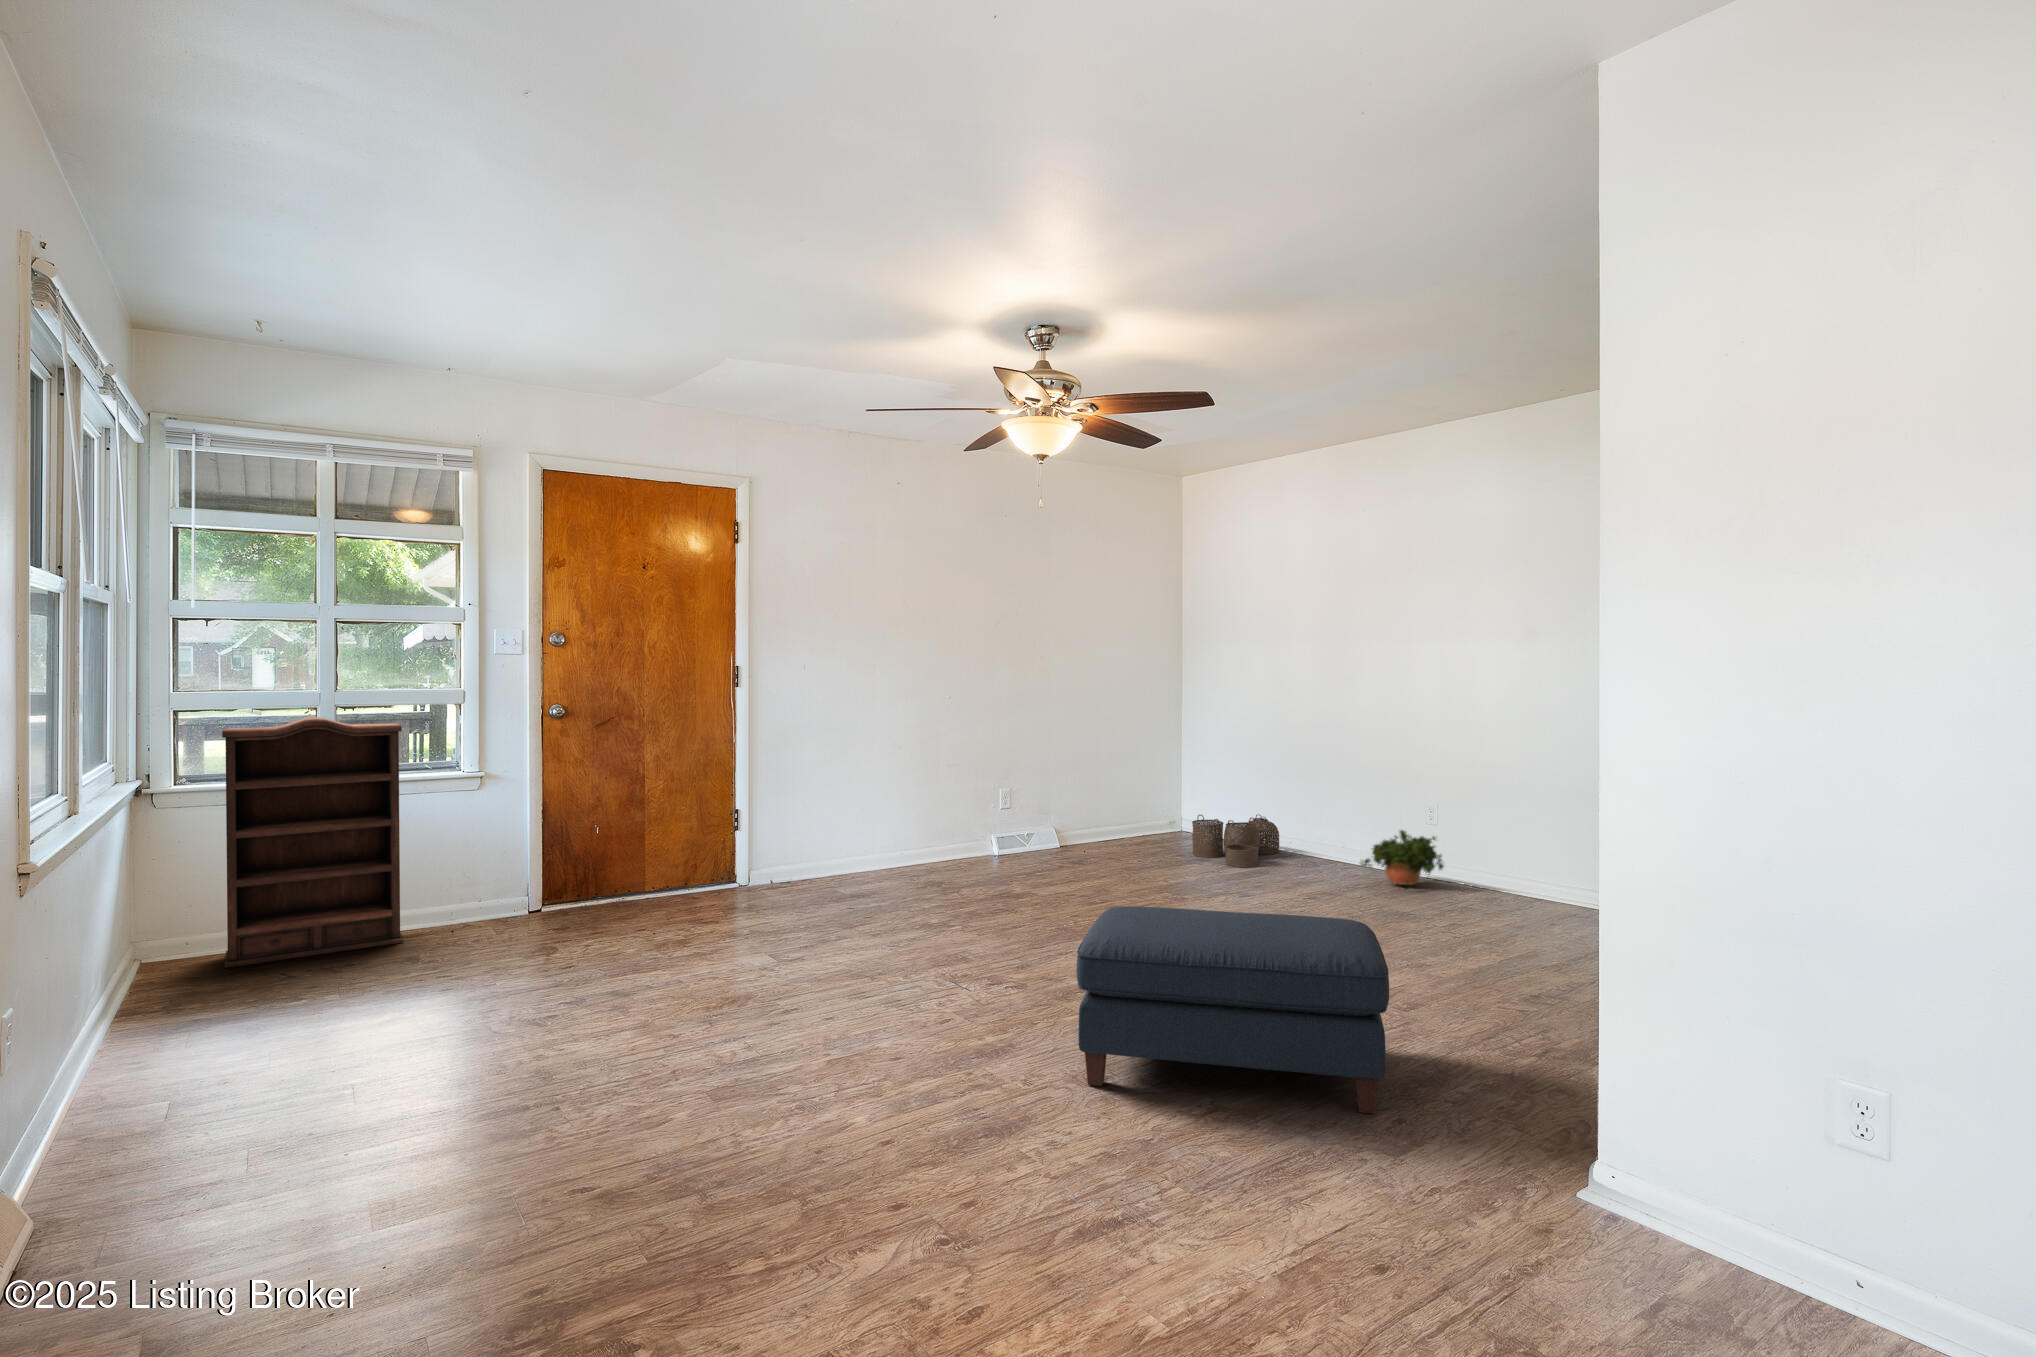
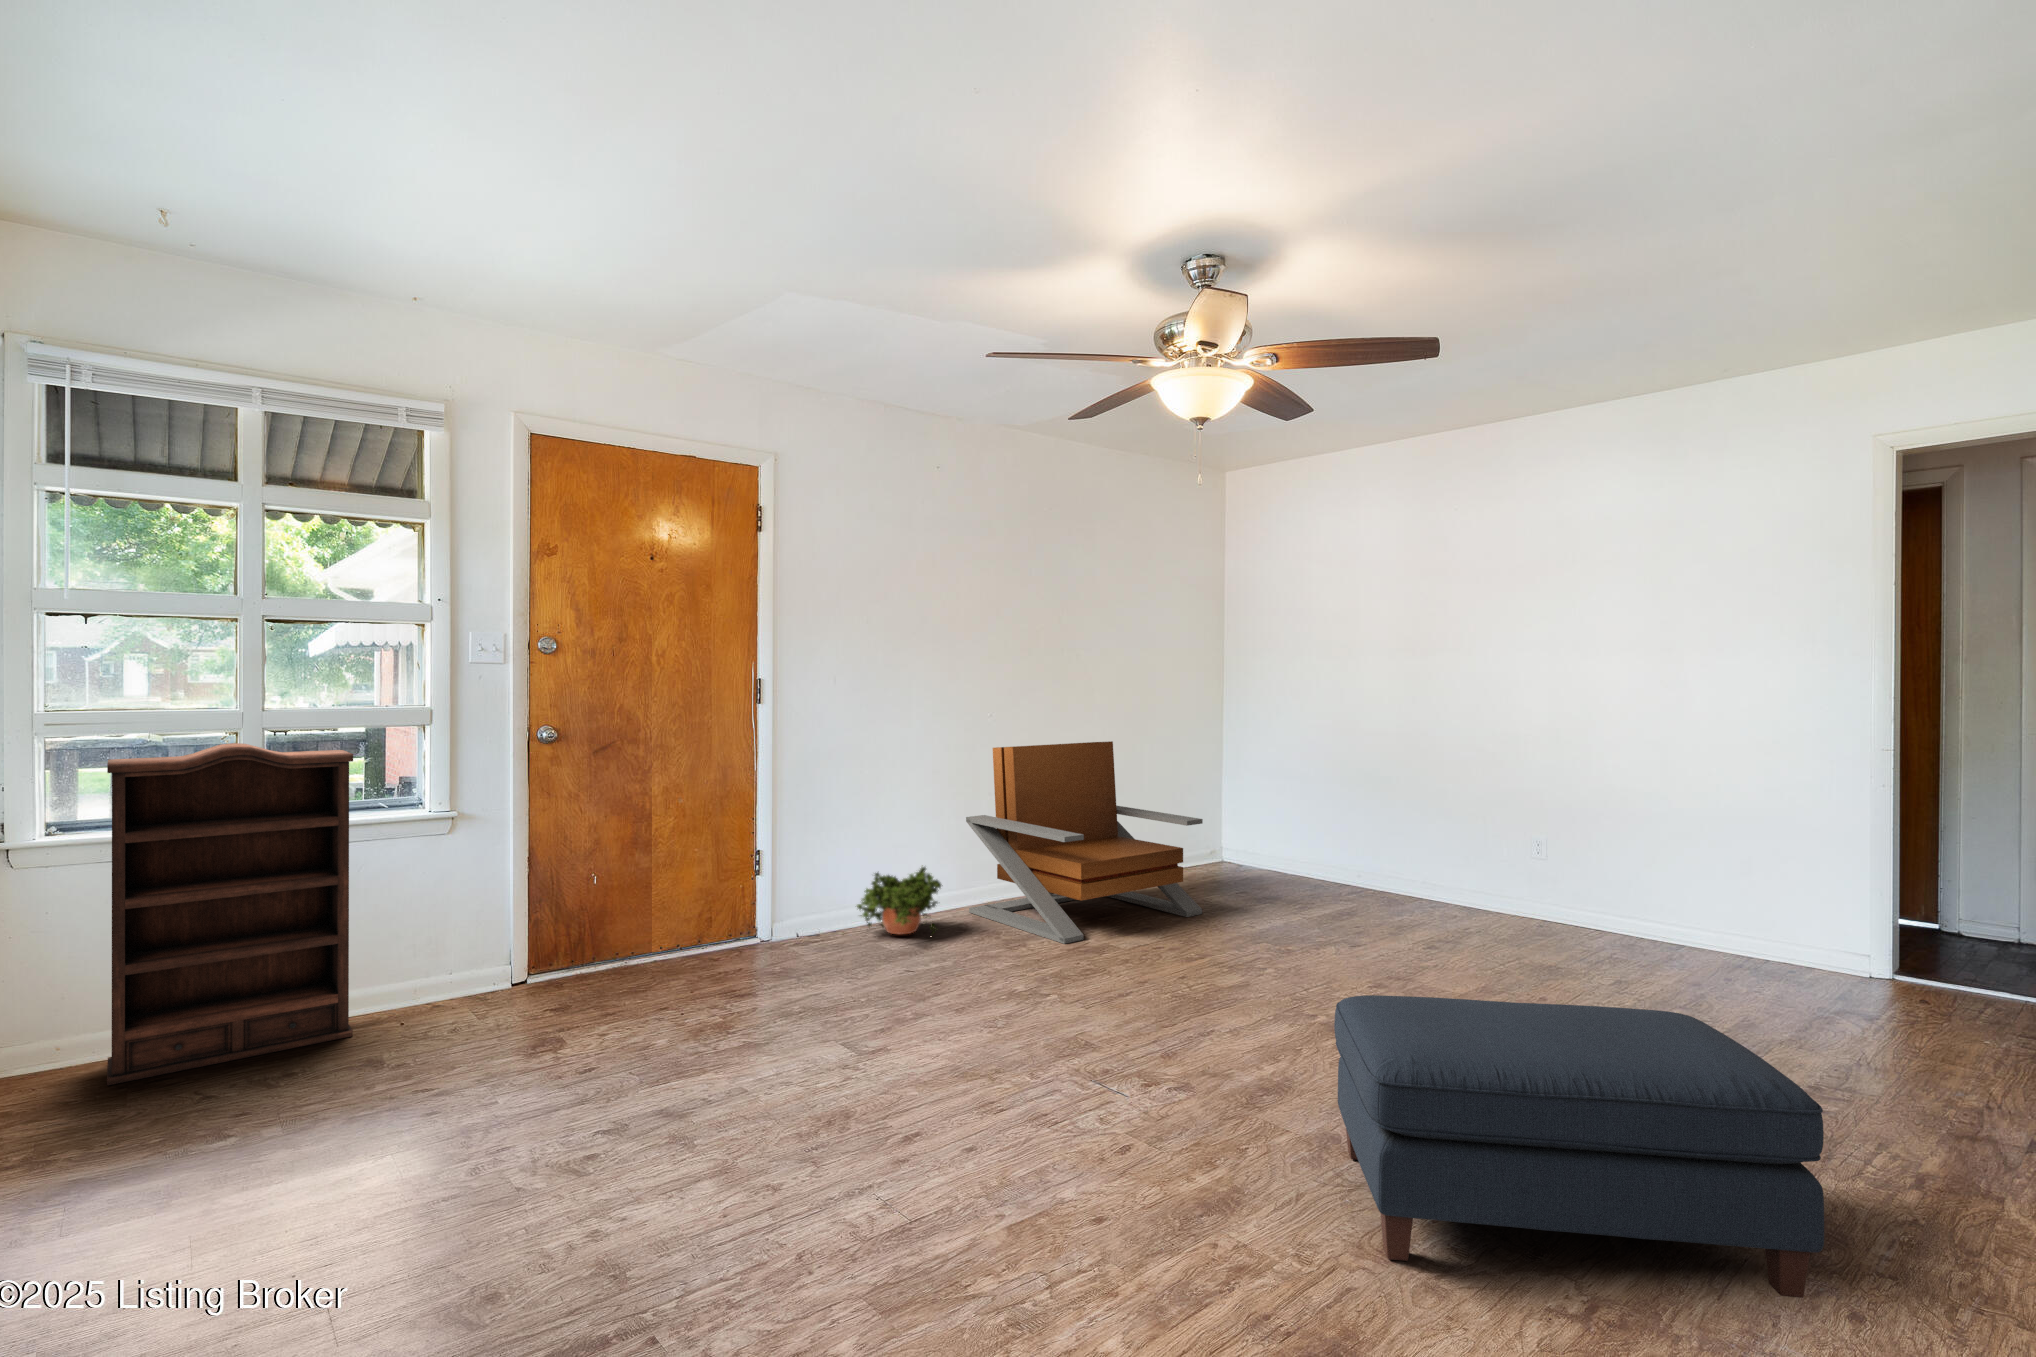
lounge chair: none [924,722,1128,892] -> present [966,741,1203,944]
woven basket: present [1192,814,1279,867] -> none [1258,844,1350,906]
potted plant: present [1360,830,1443,889] -> present [857,867,941,934]

